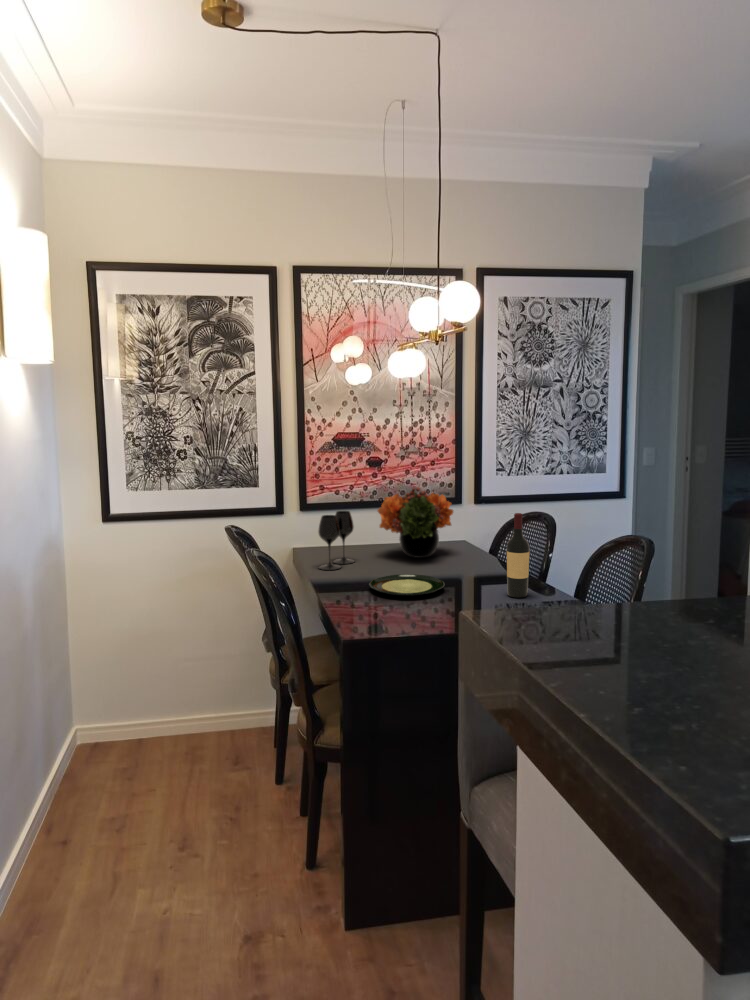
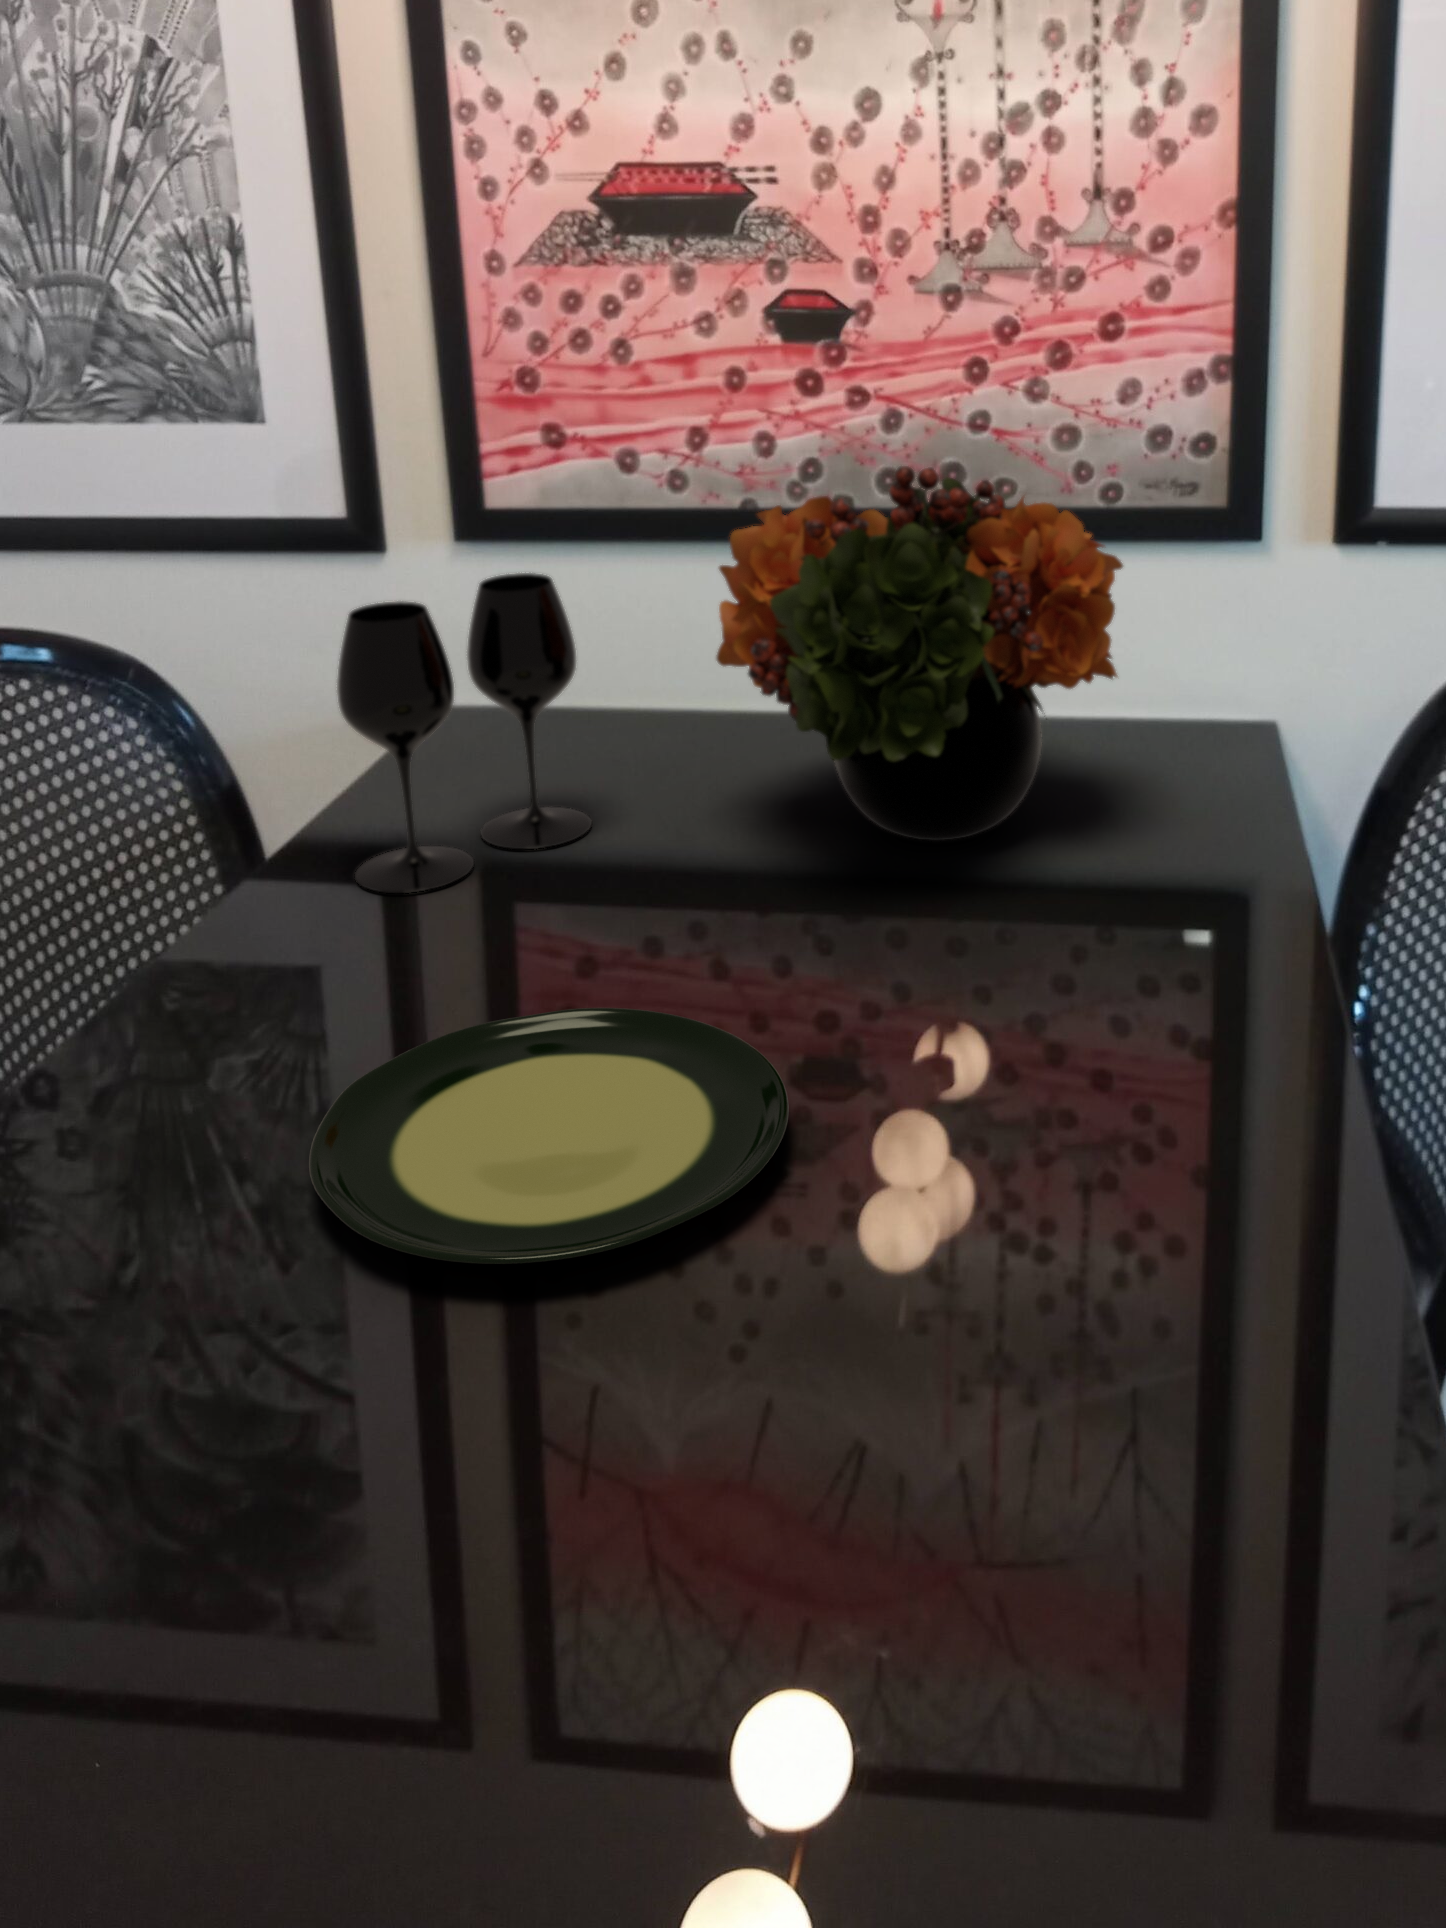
wine bottle: present [507,513,530,598] -> none [1118,787,1290,1406]

